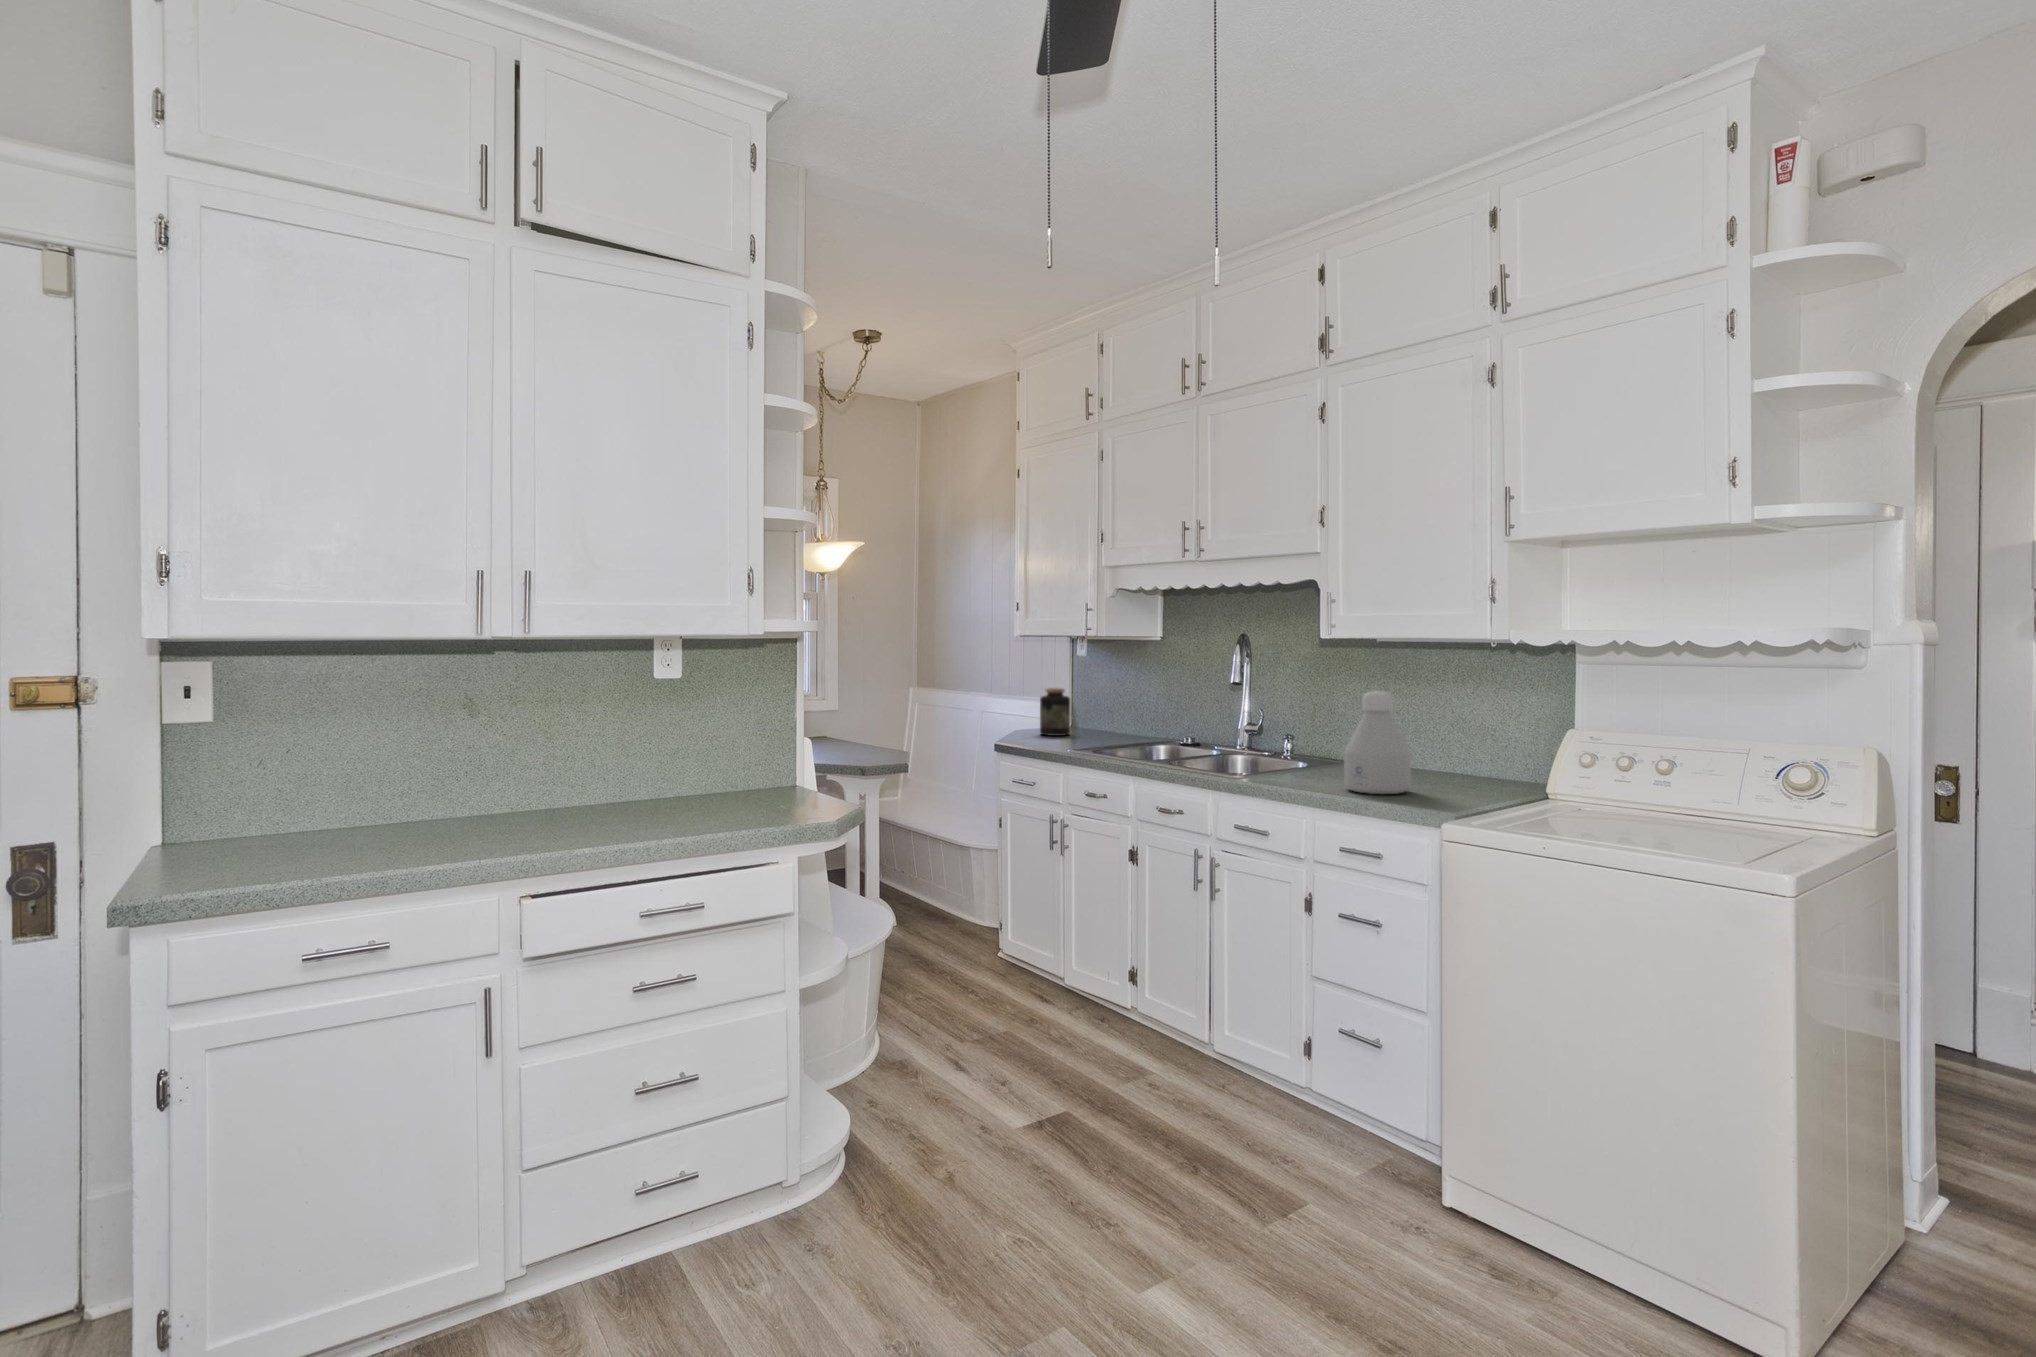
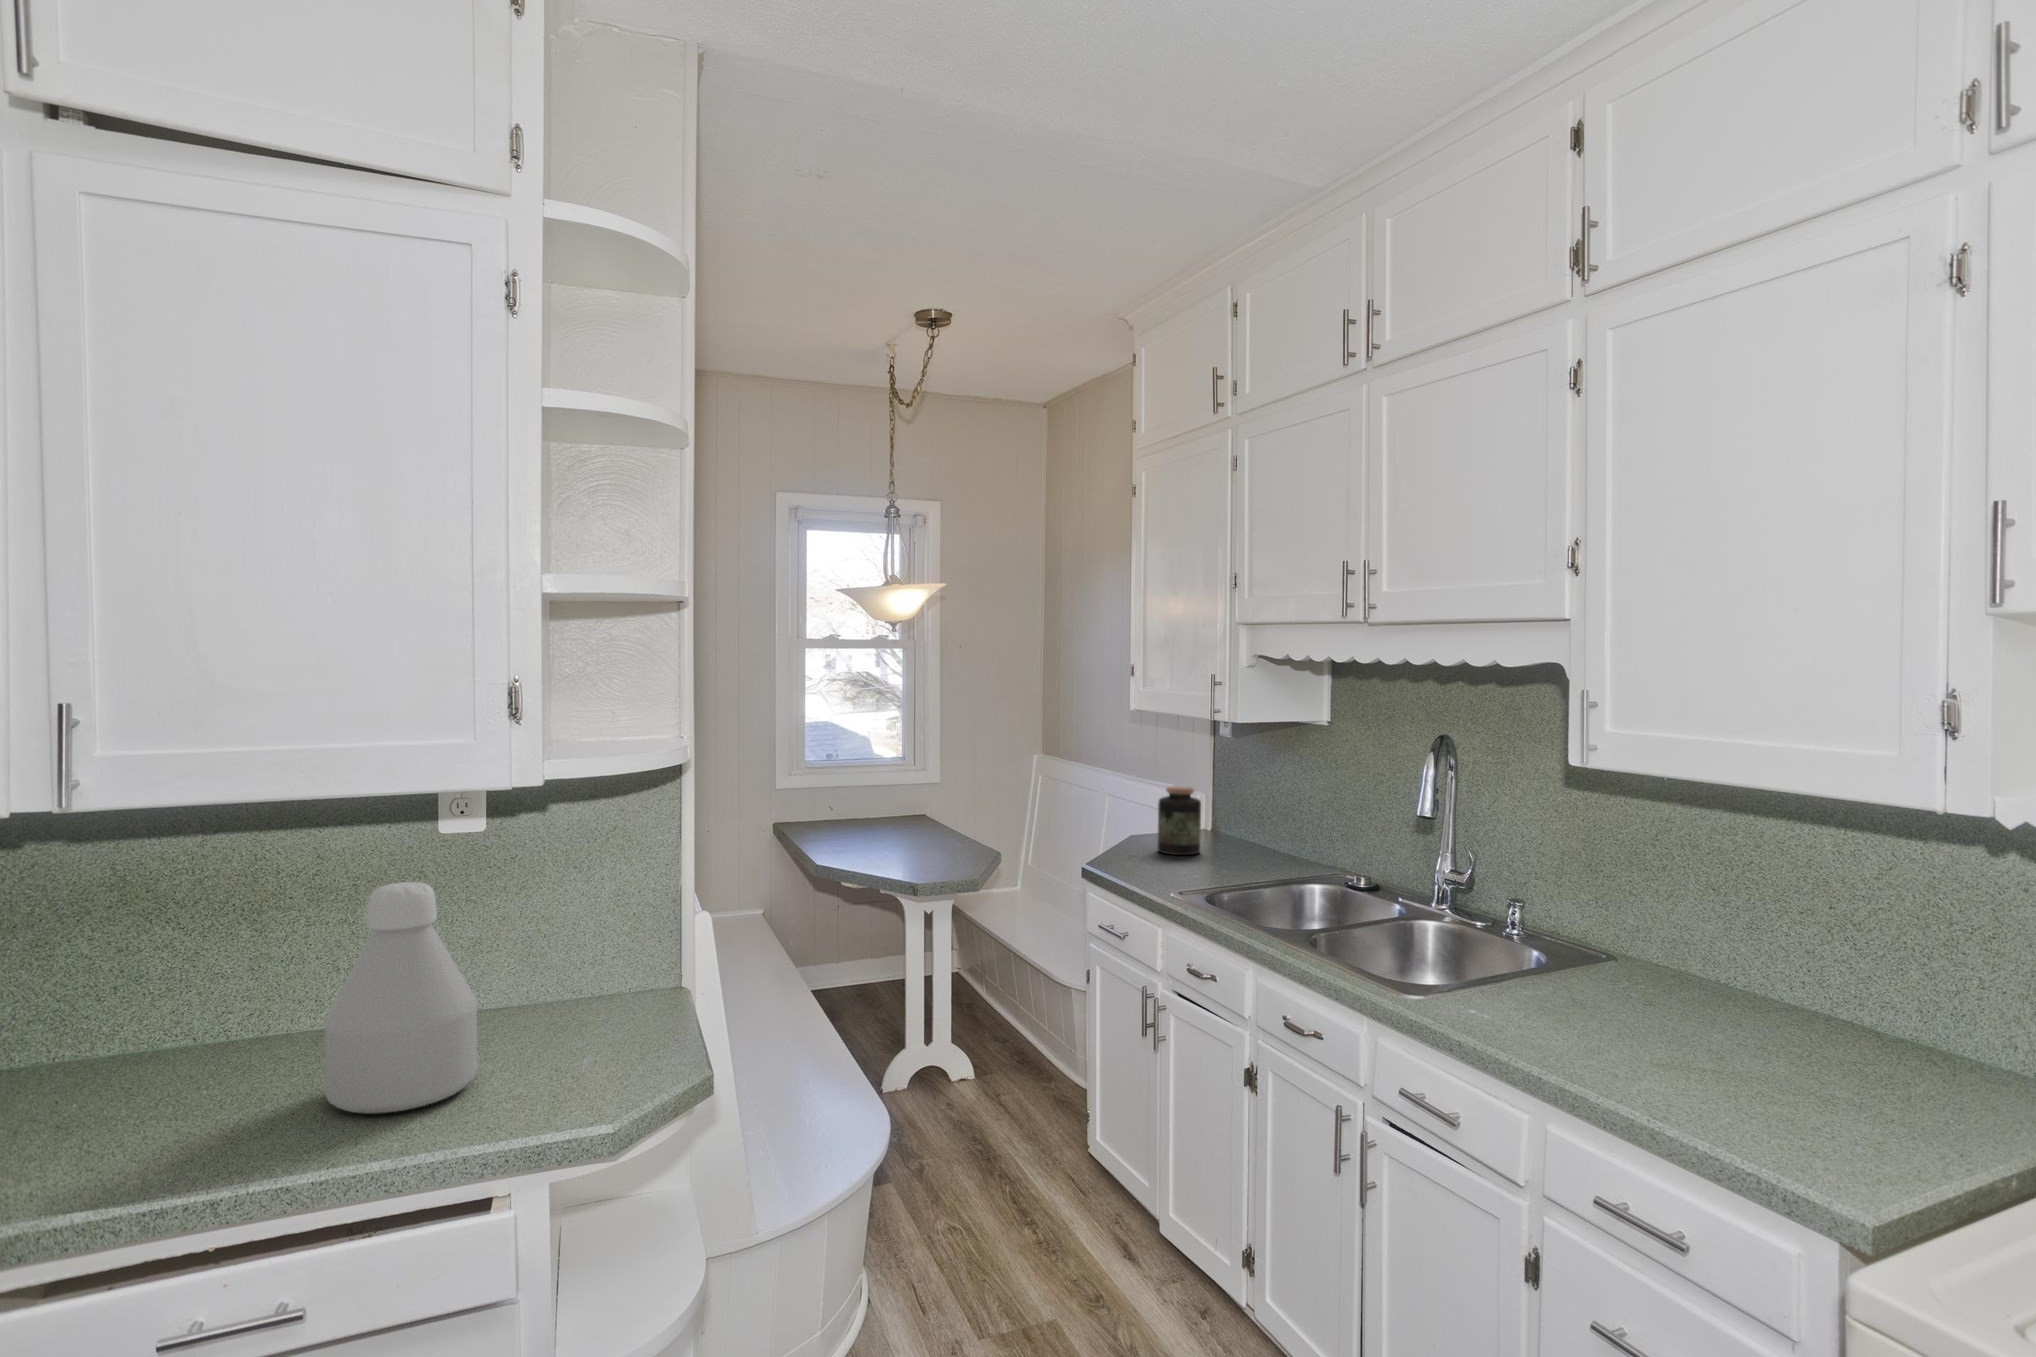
bottle: present [1344,691,1411,794] -> present [325,882,477,1113]

